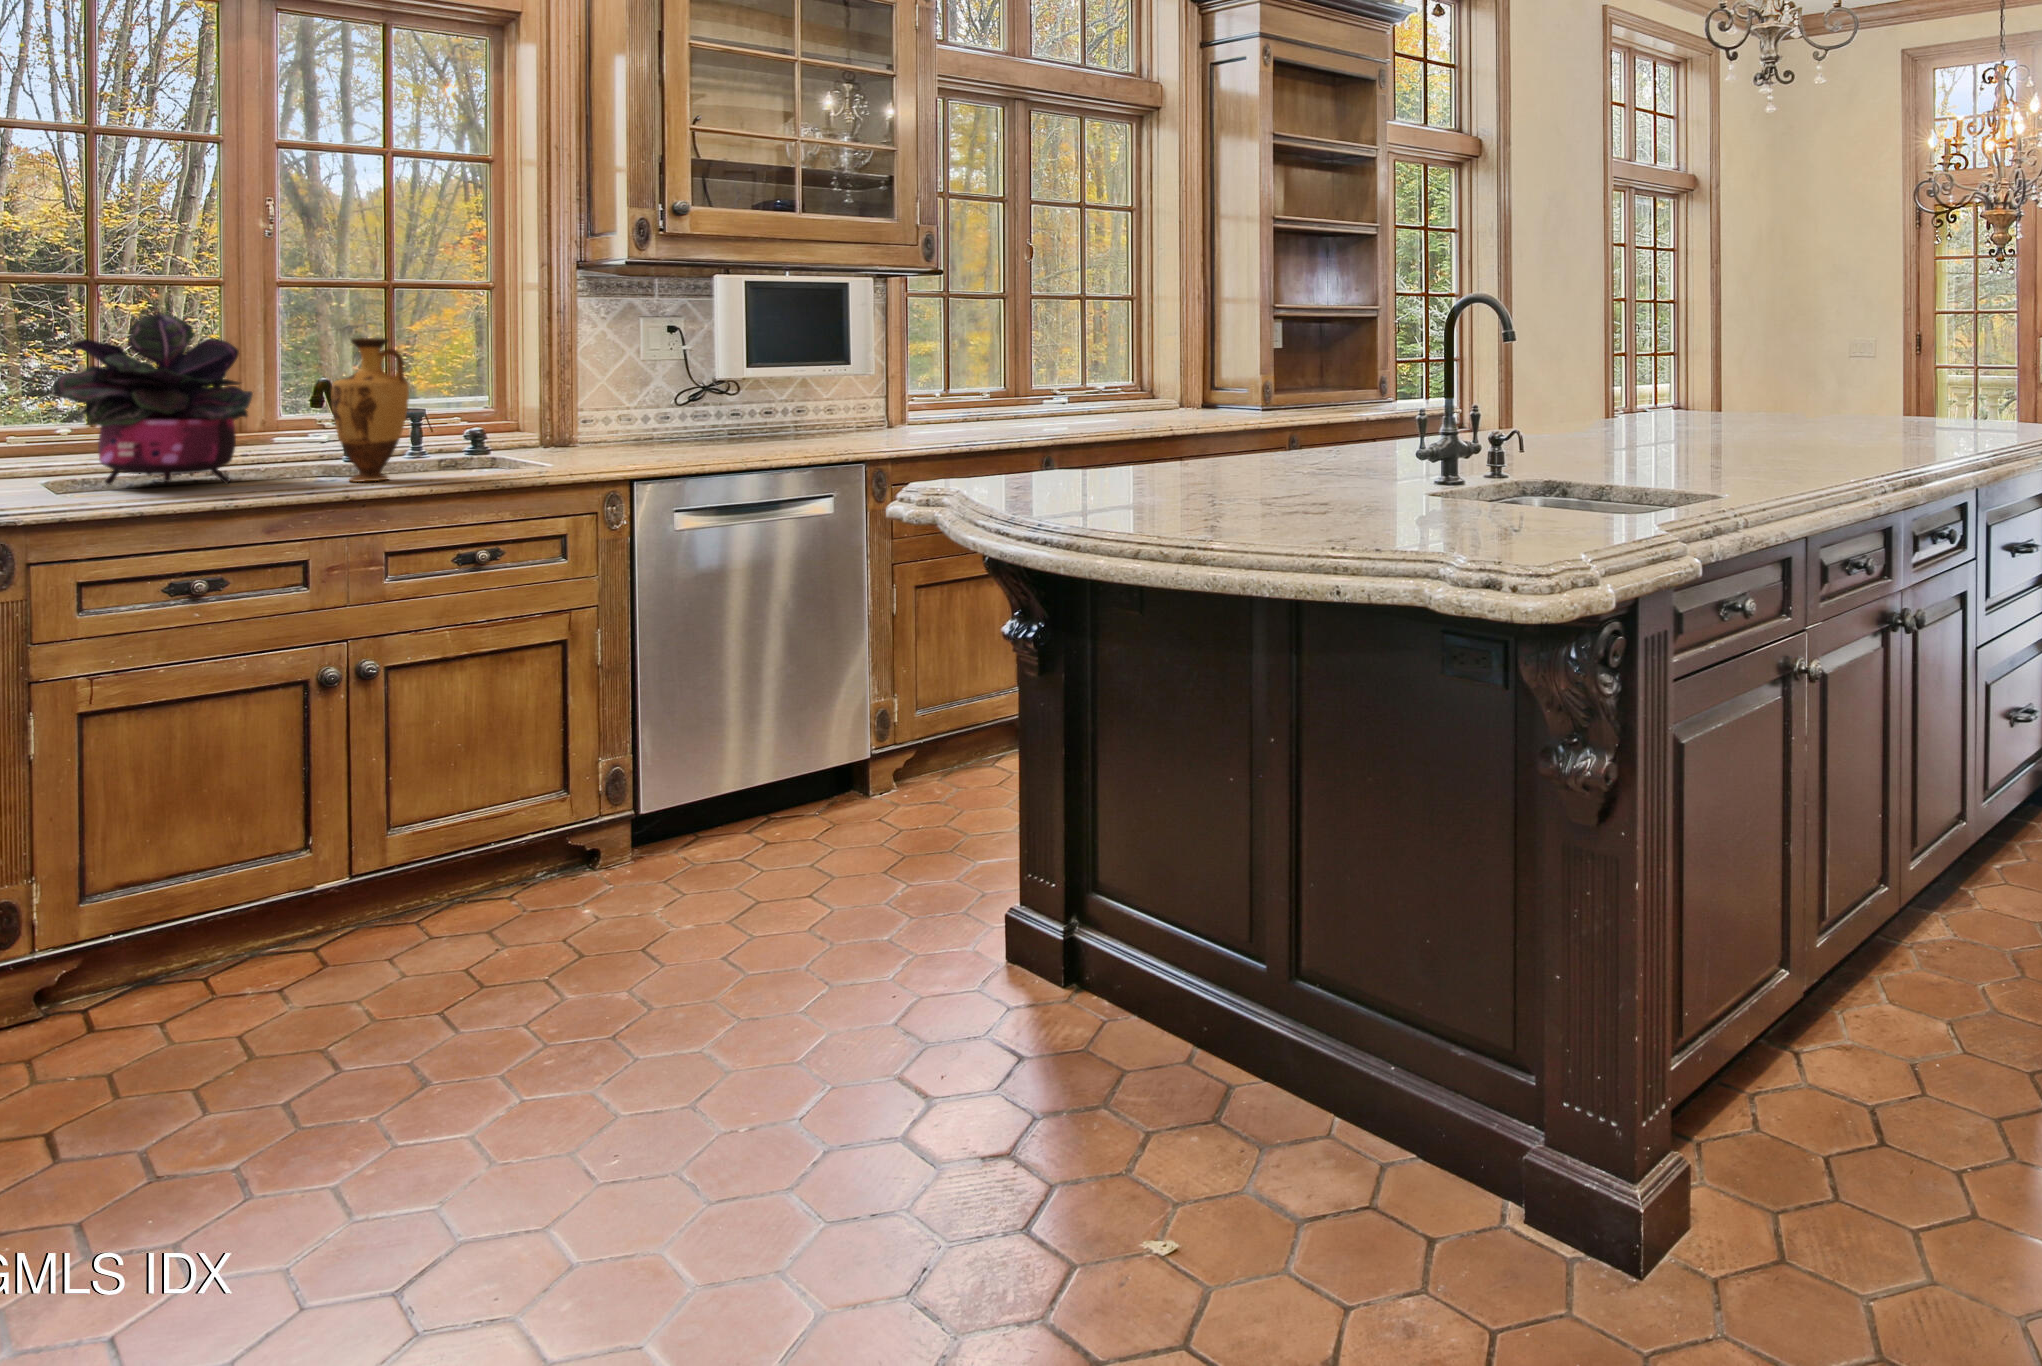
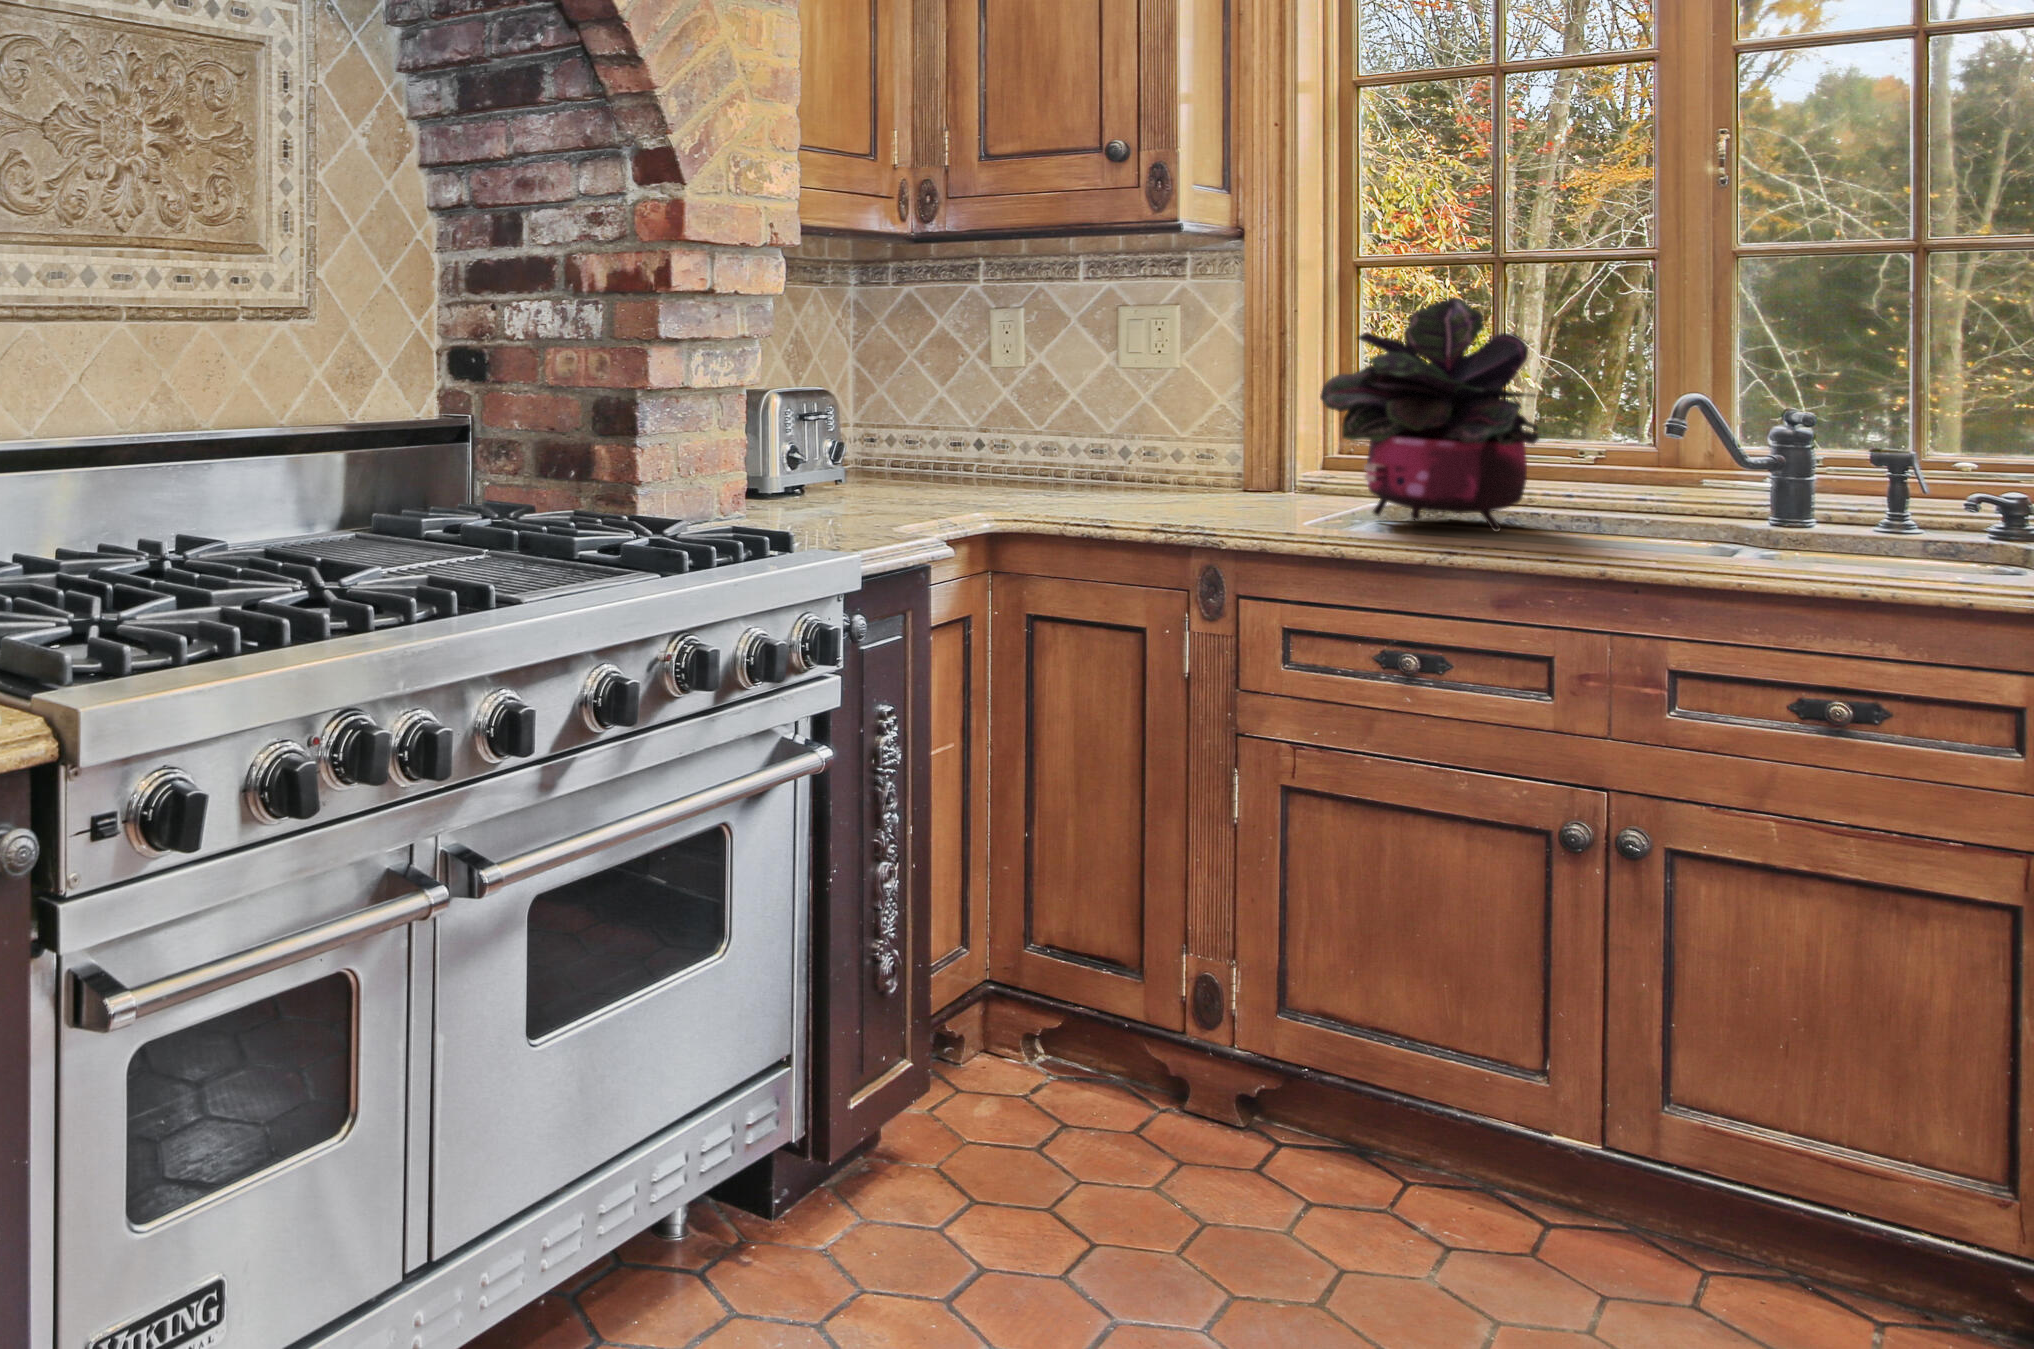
vase: present [331,338,409,482] -> none [1618,333,1738,556]

